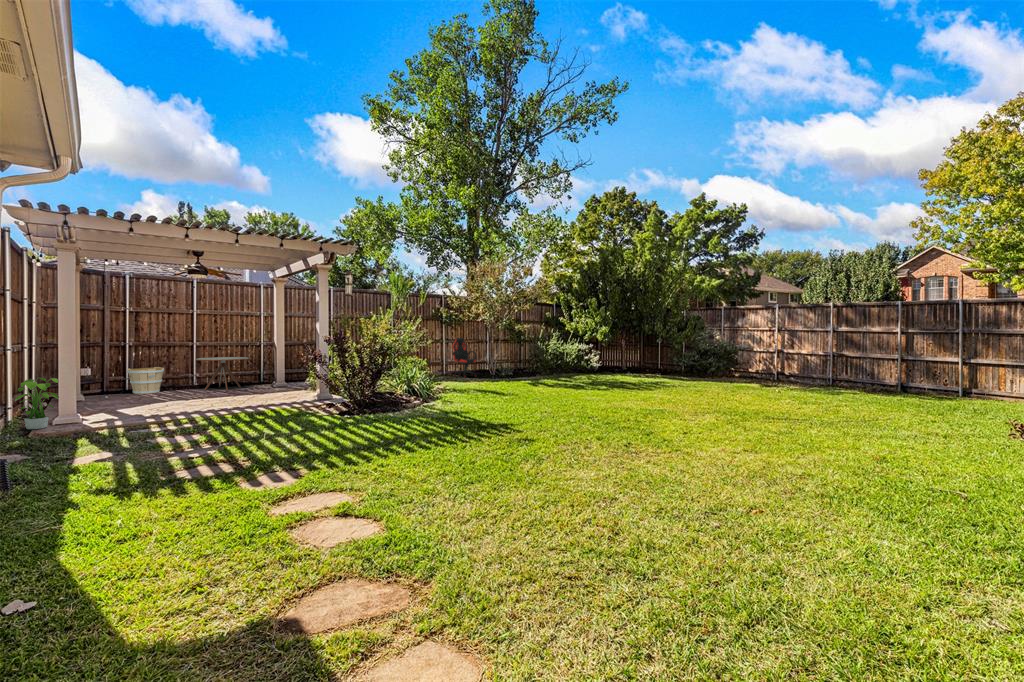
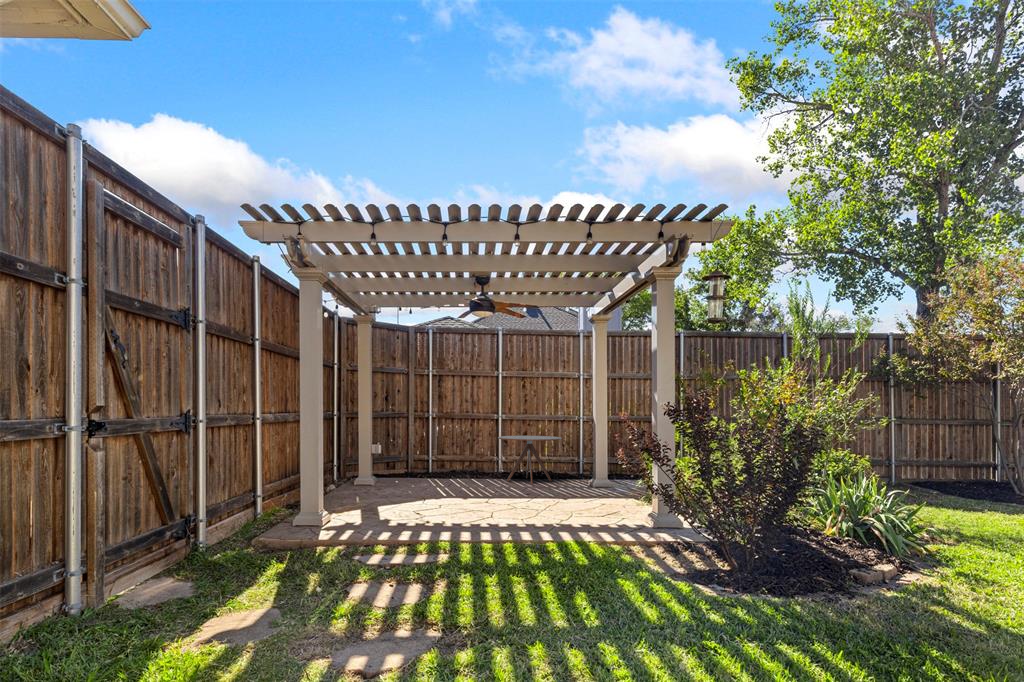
chair: present [452,338,477,378] -> none [906,414,972,495]
wooden bucket: present [127,367,164,394] -> none [425,446,464,481]
potted plant: present [15,378,58,429] -> none [252,455,302,527]

